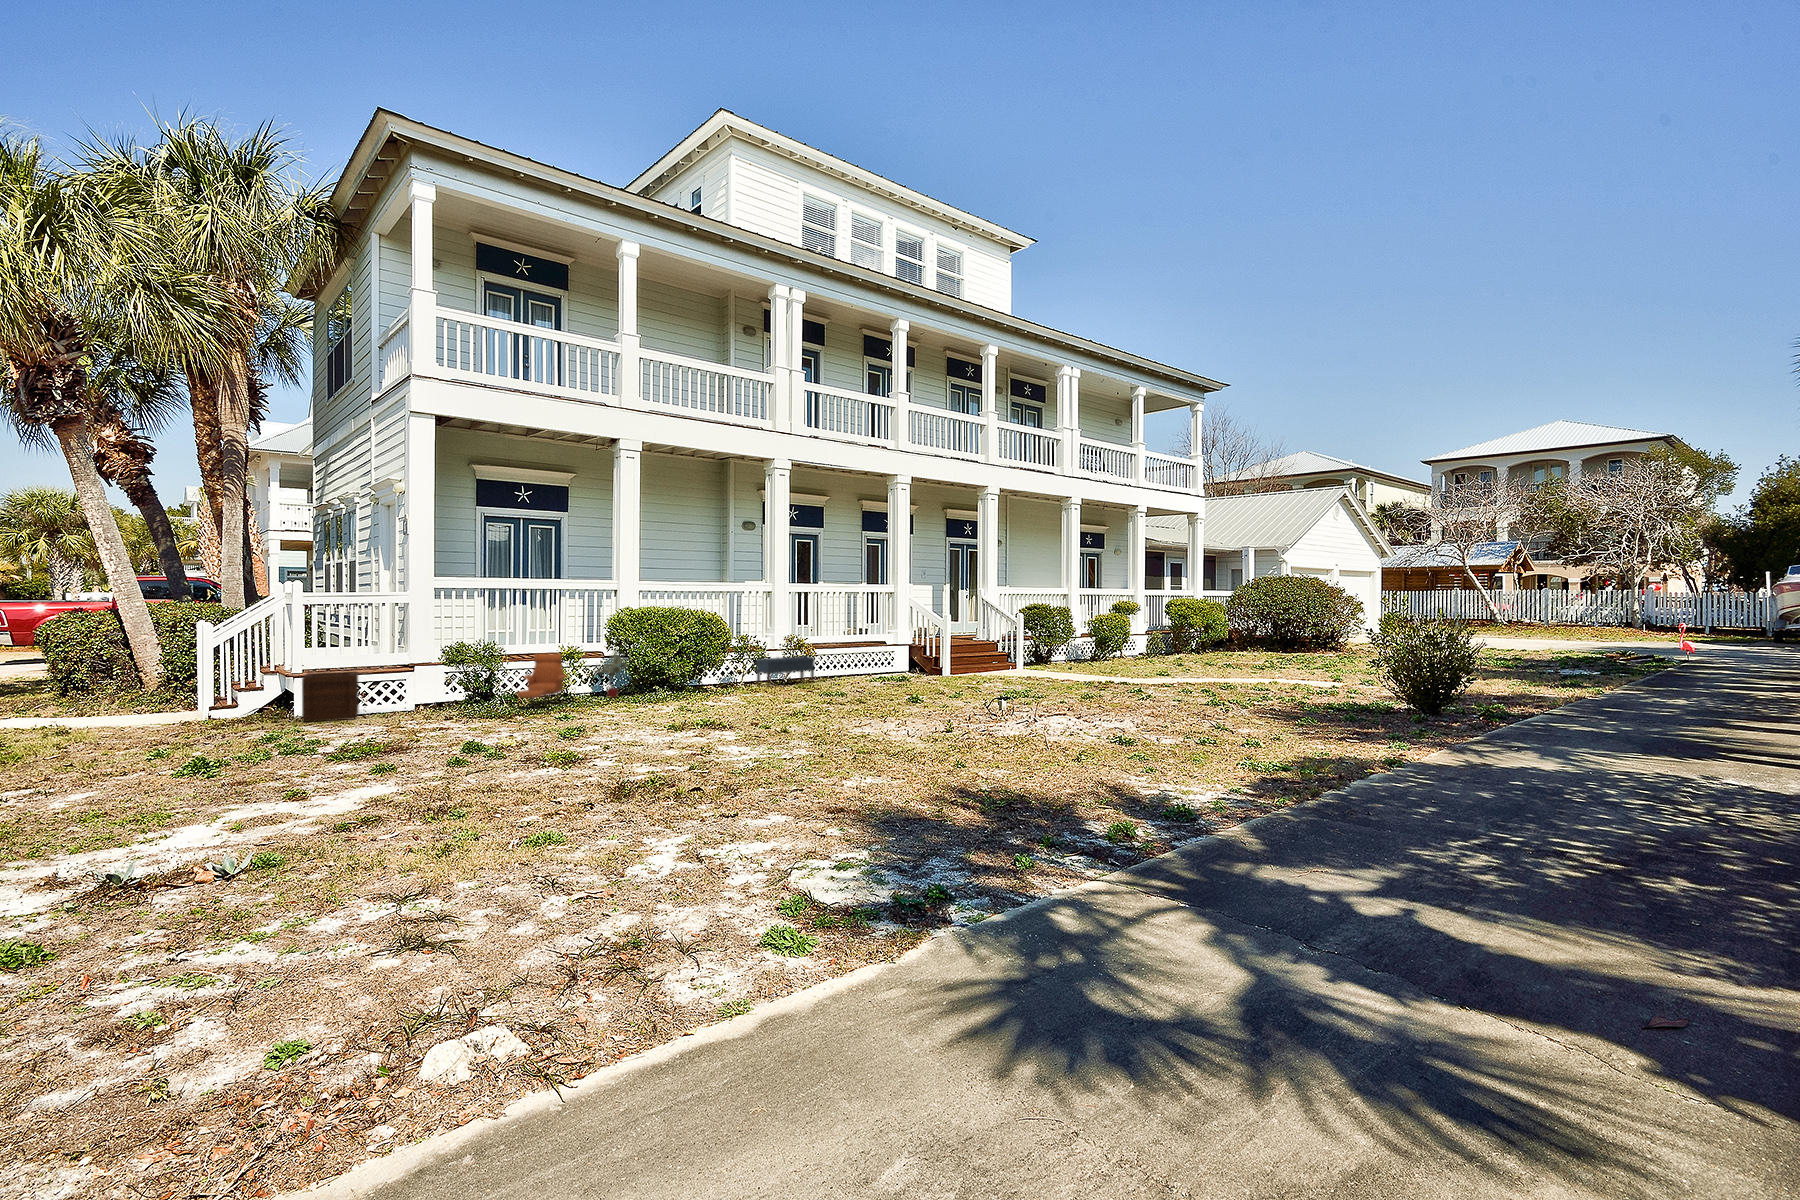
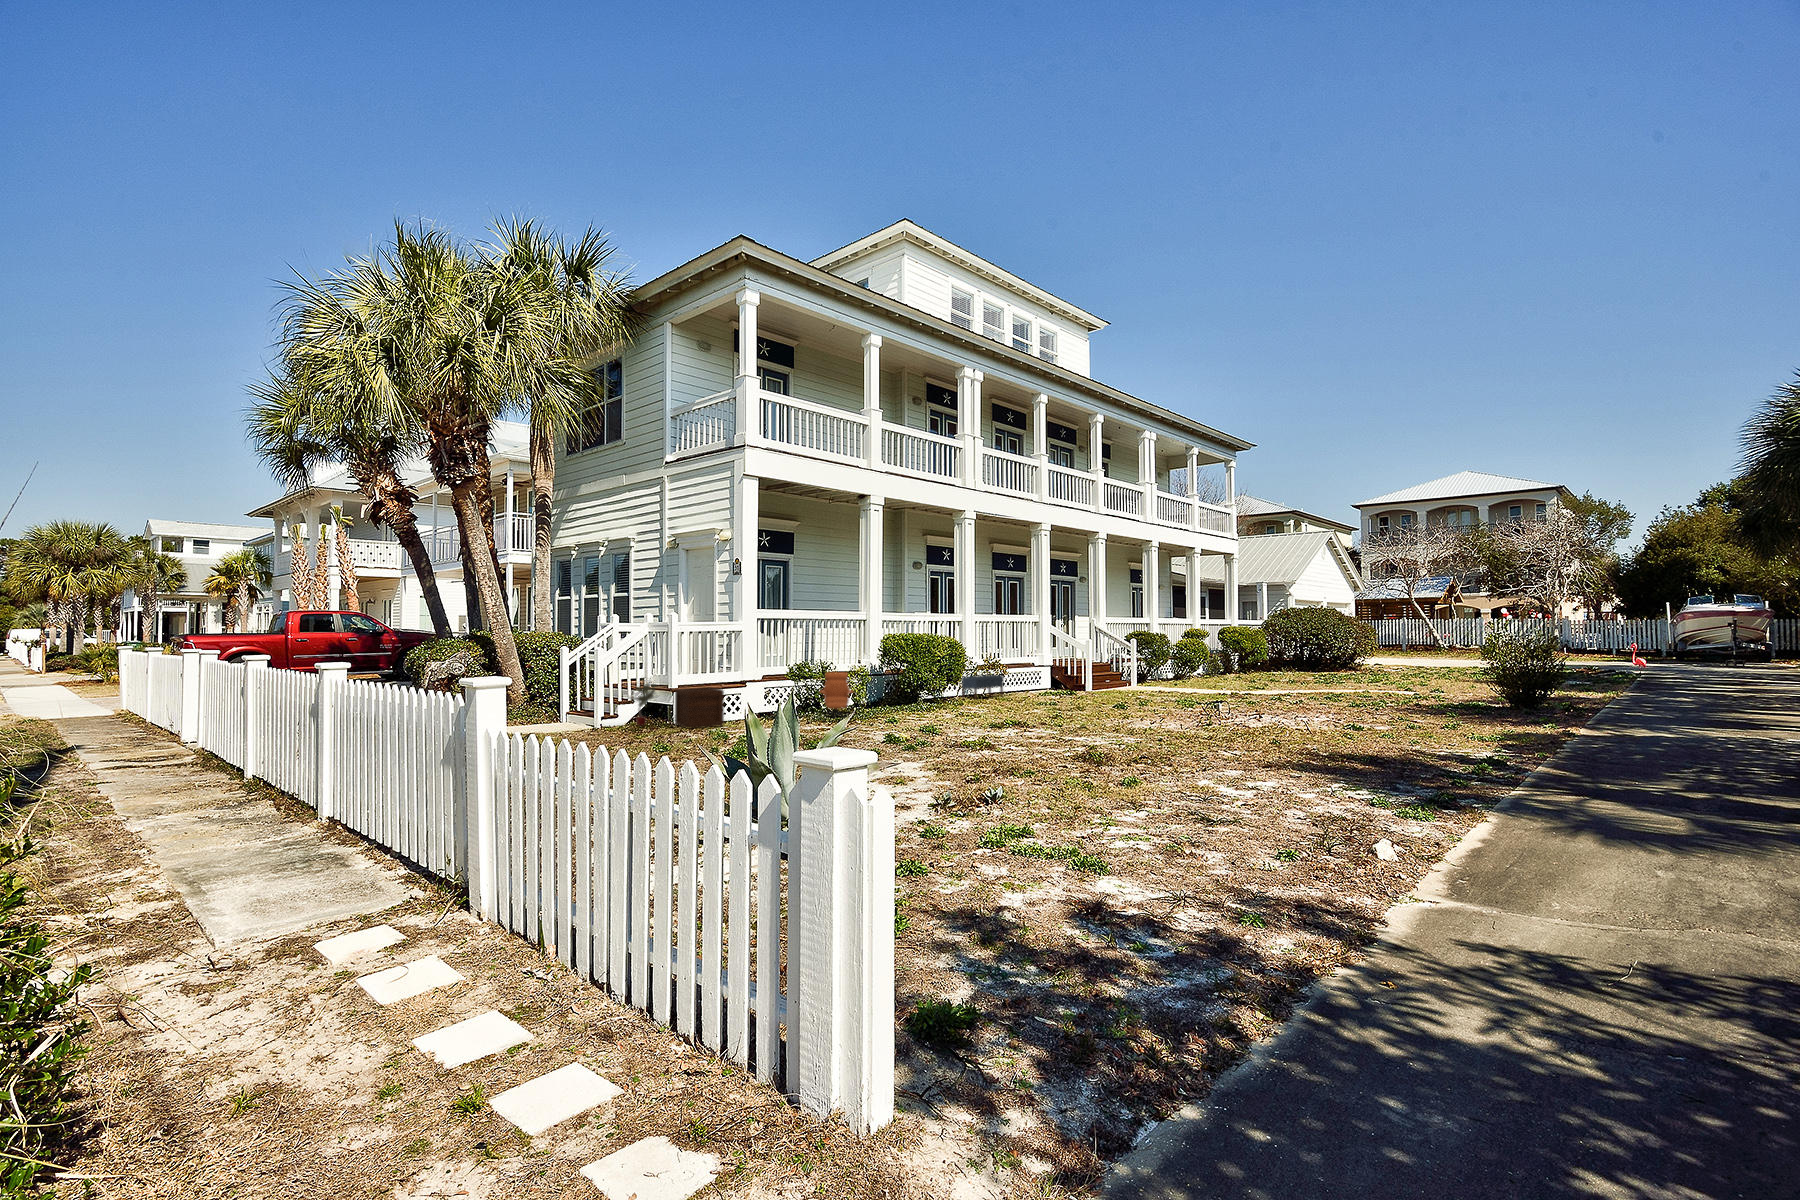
potted tree: present [595,648,629,698] -> present [629,678,656,726]

